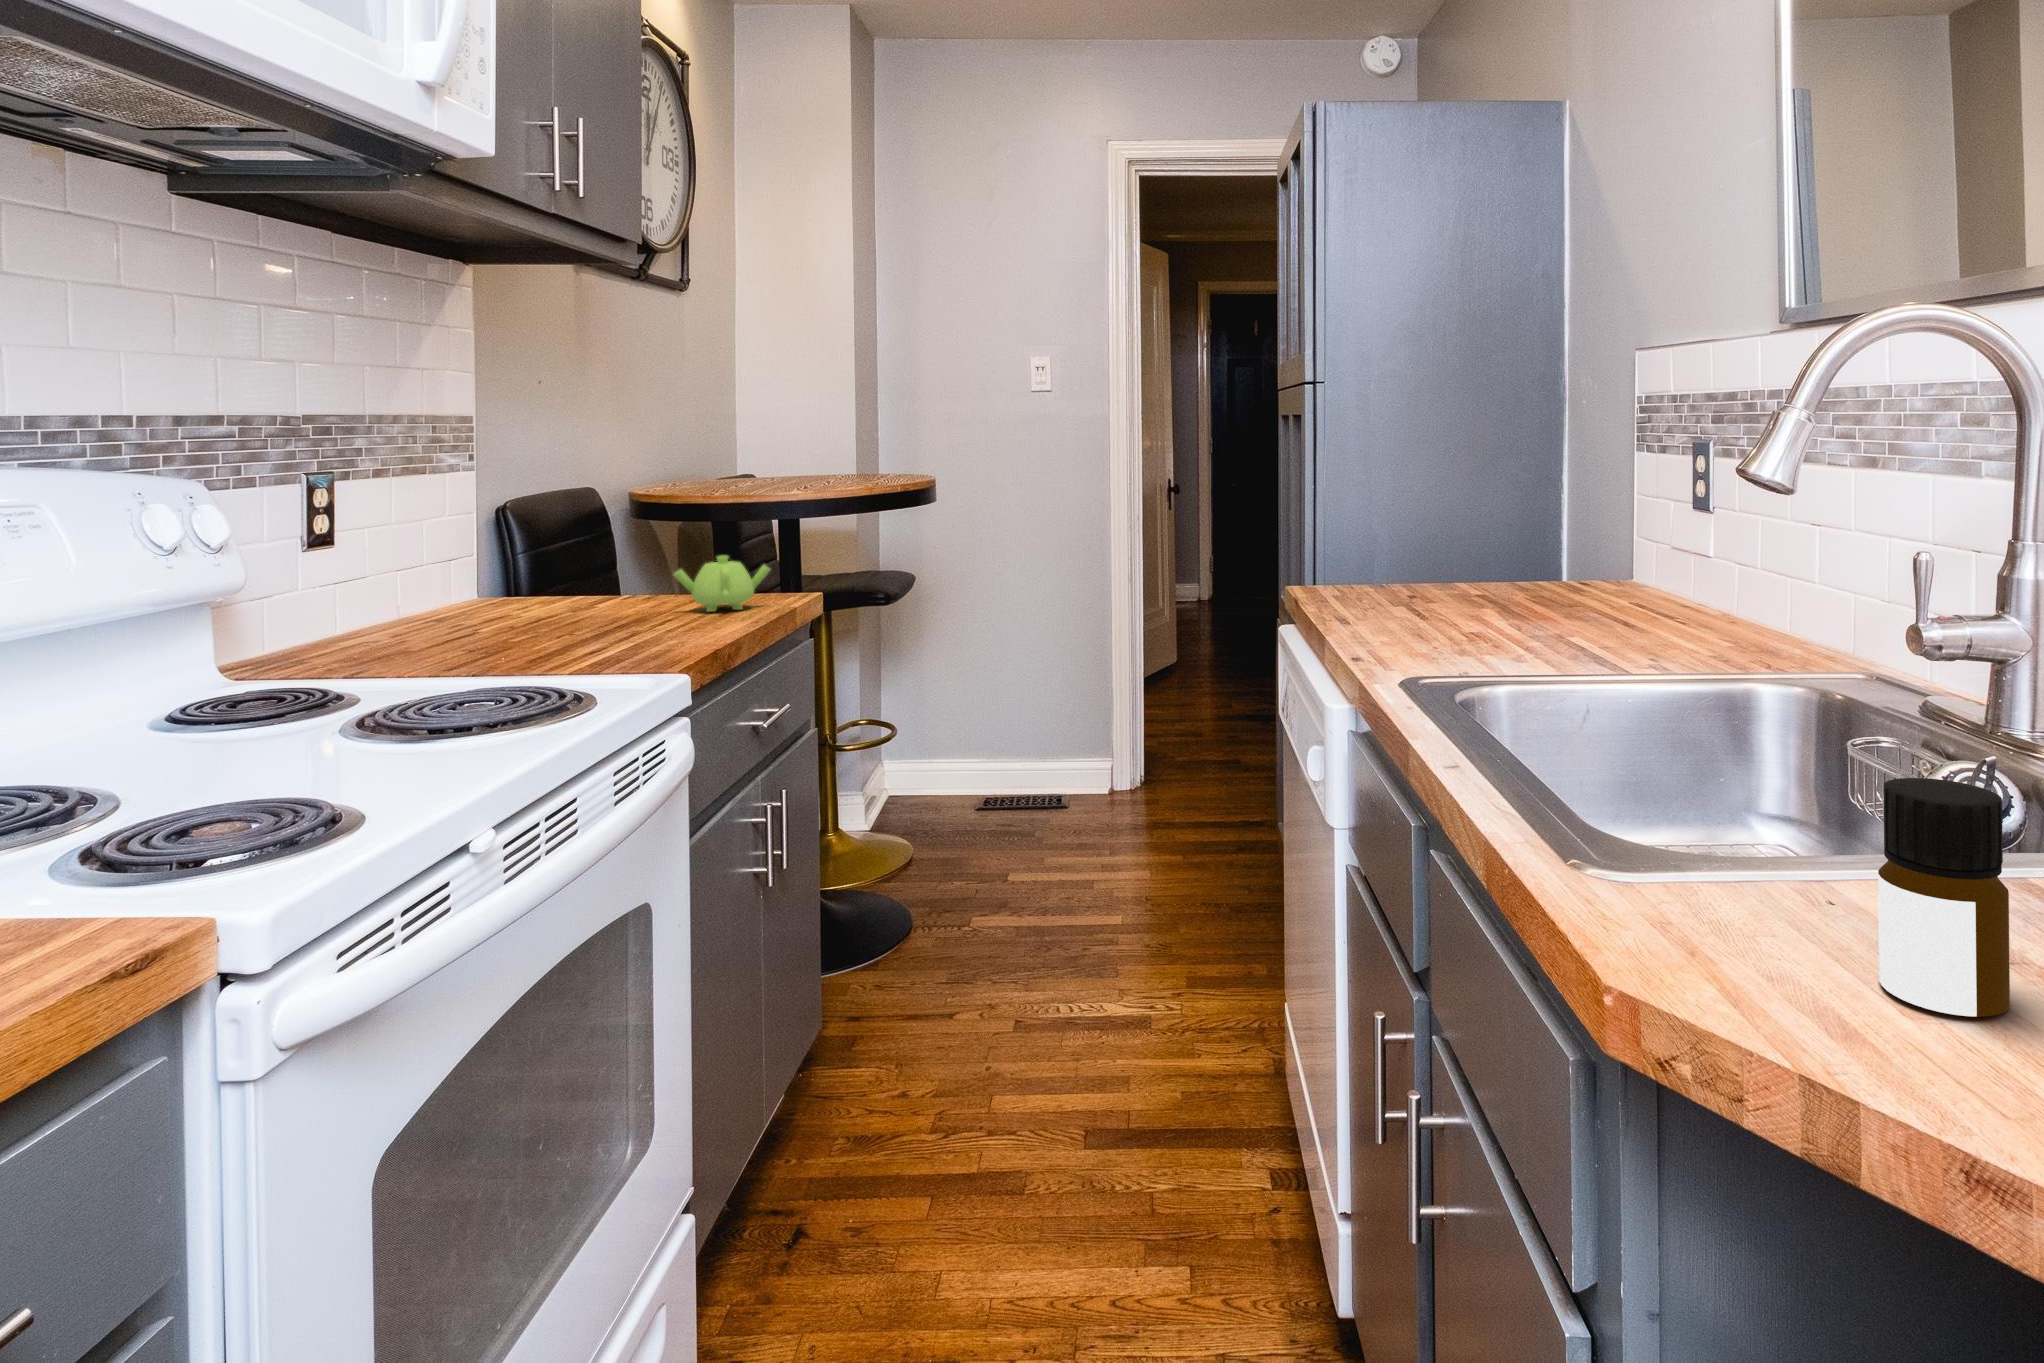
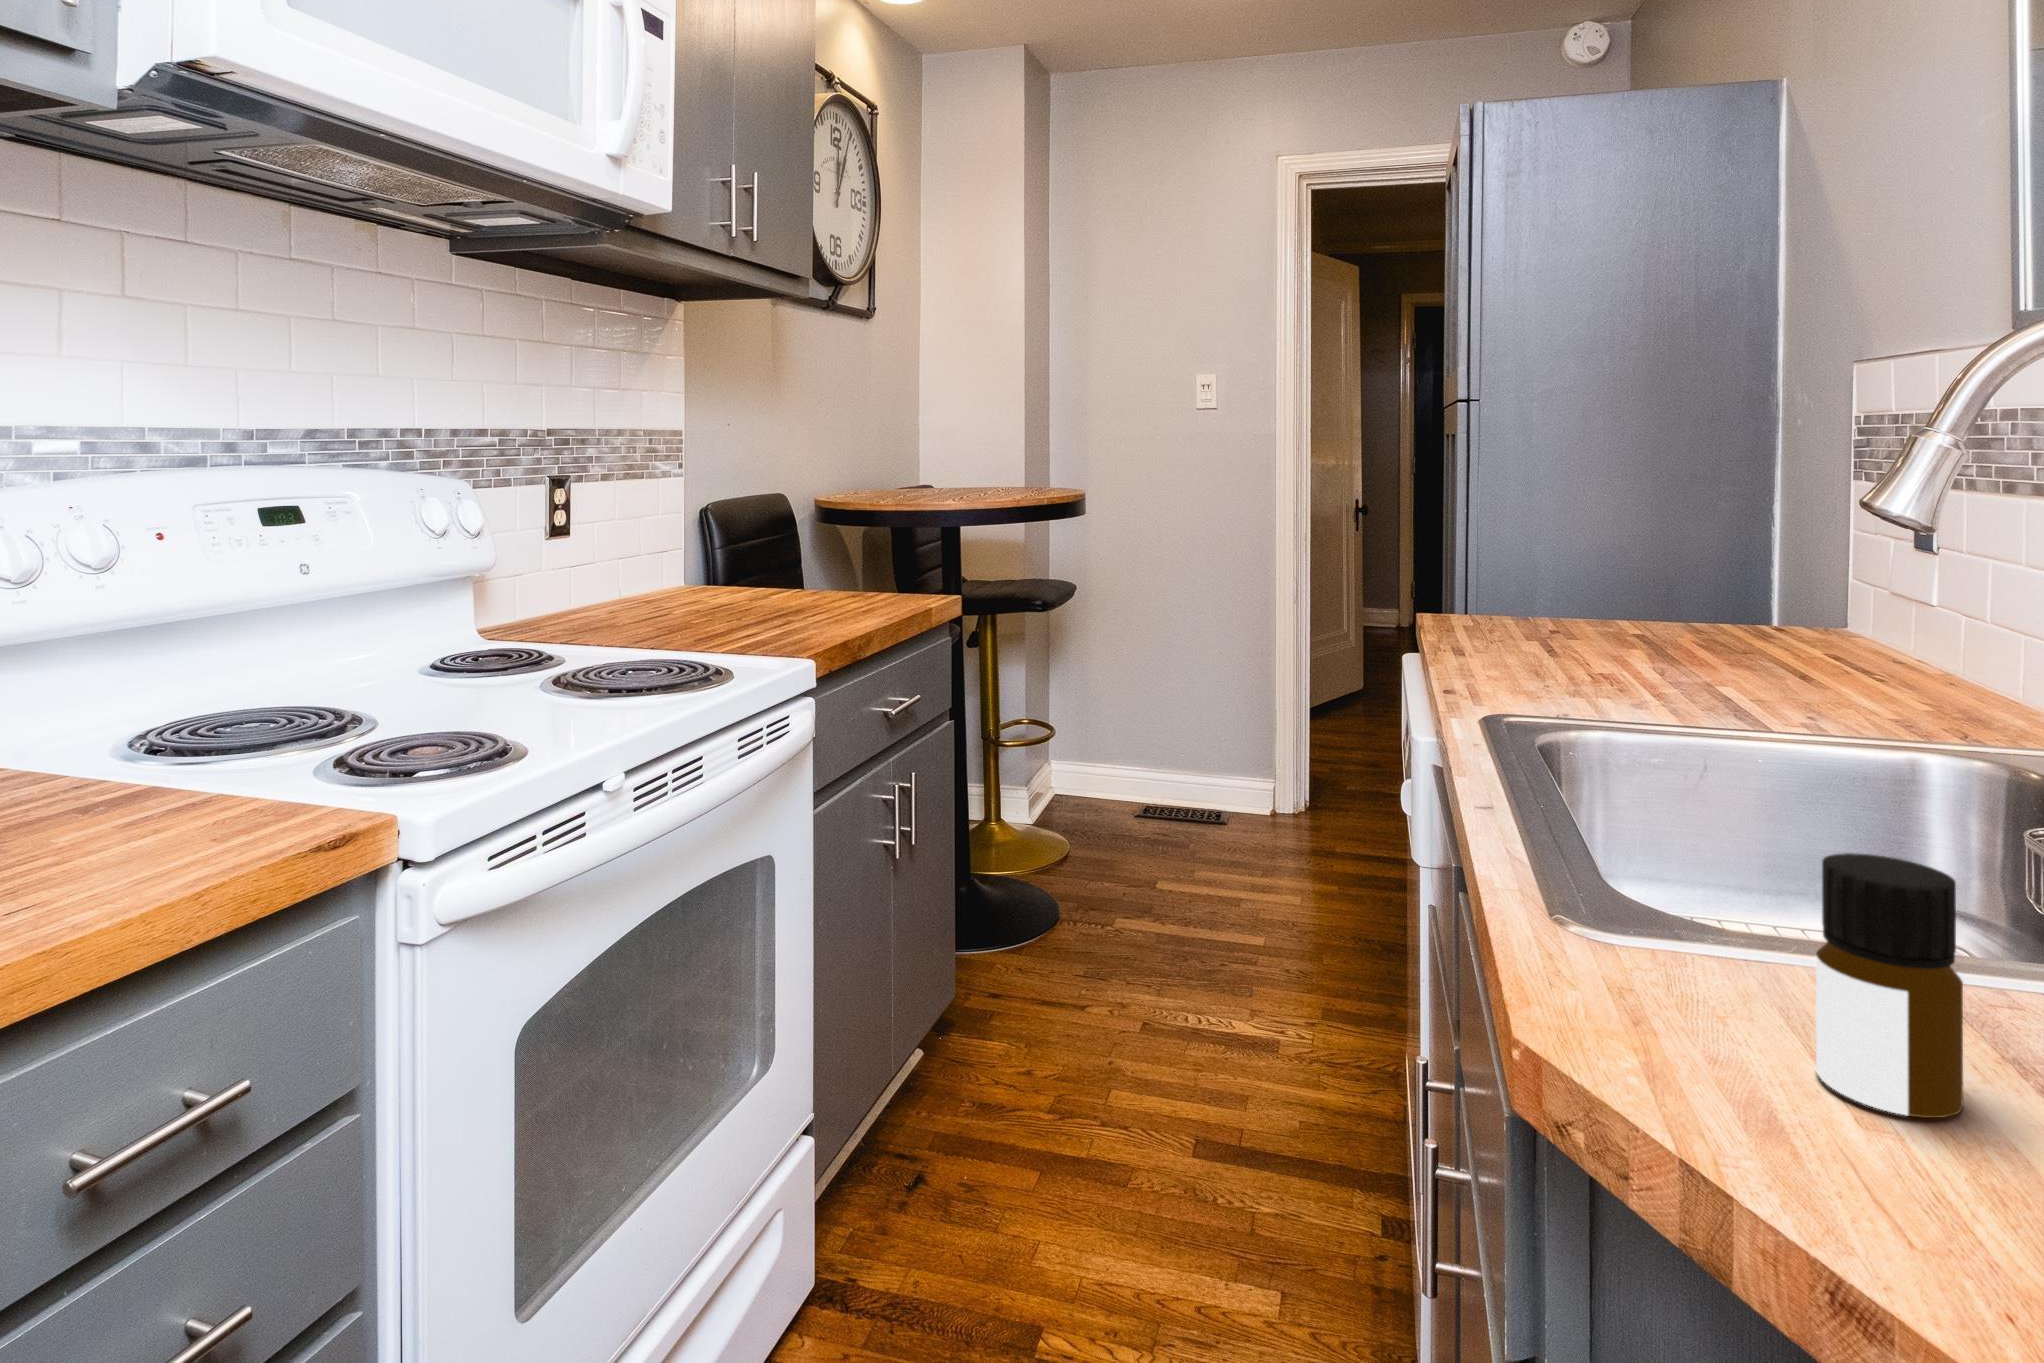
teapot: present [674,556,770,612] -> none [831,557,916,608]

